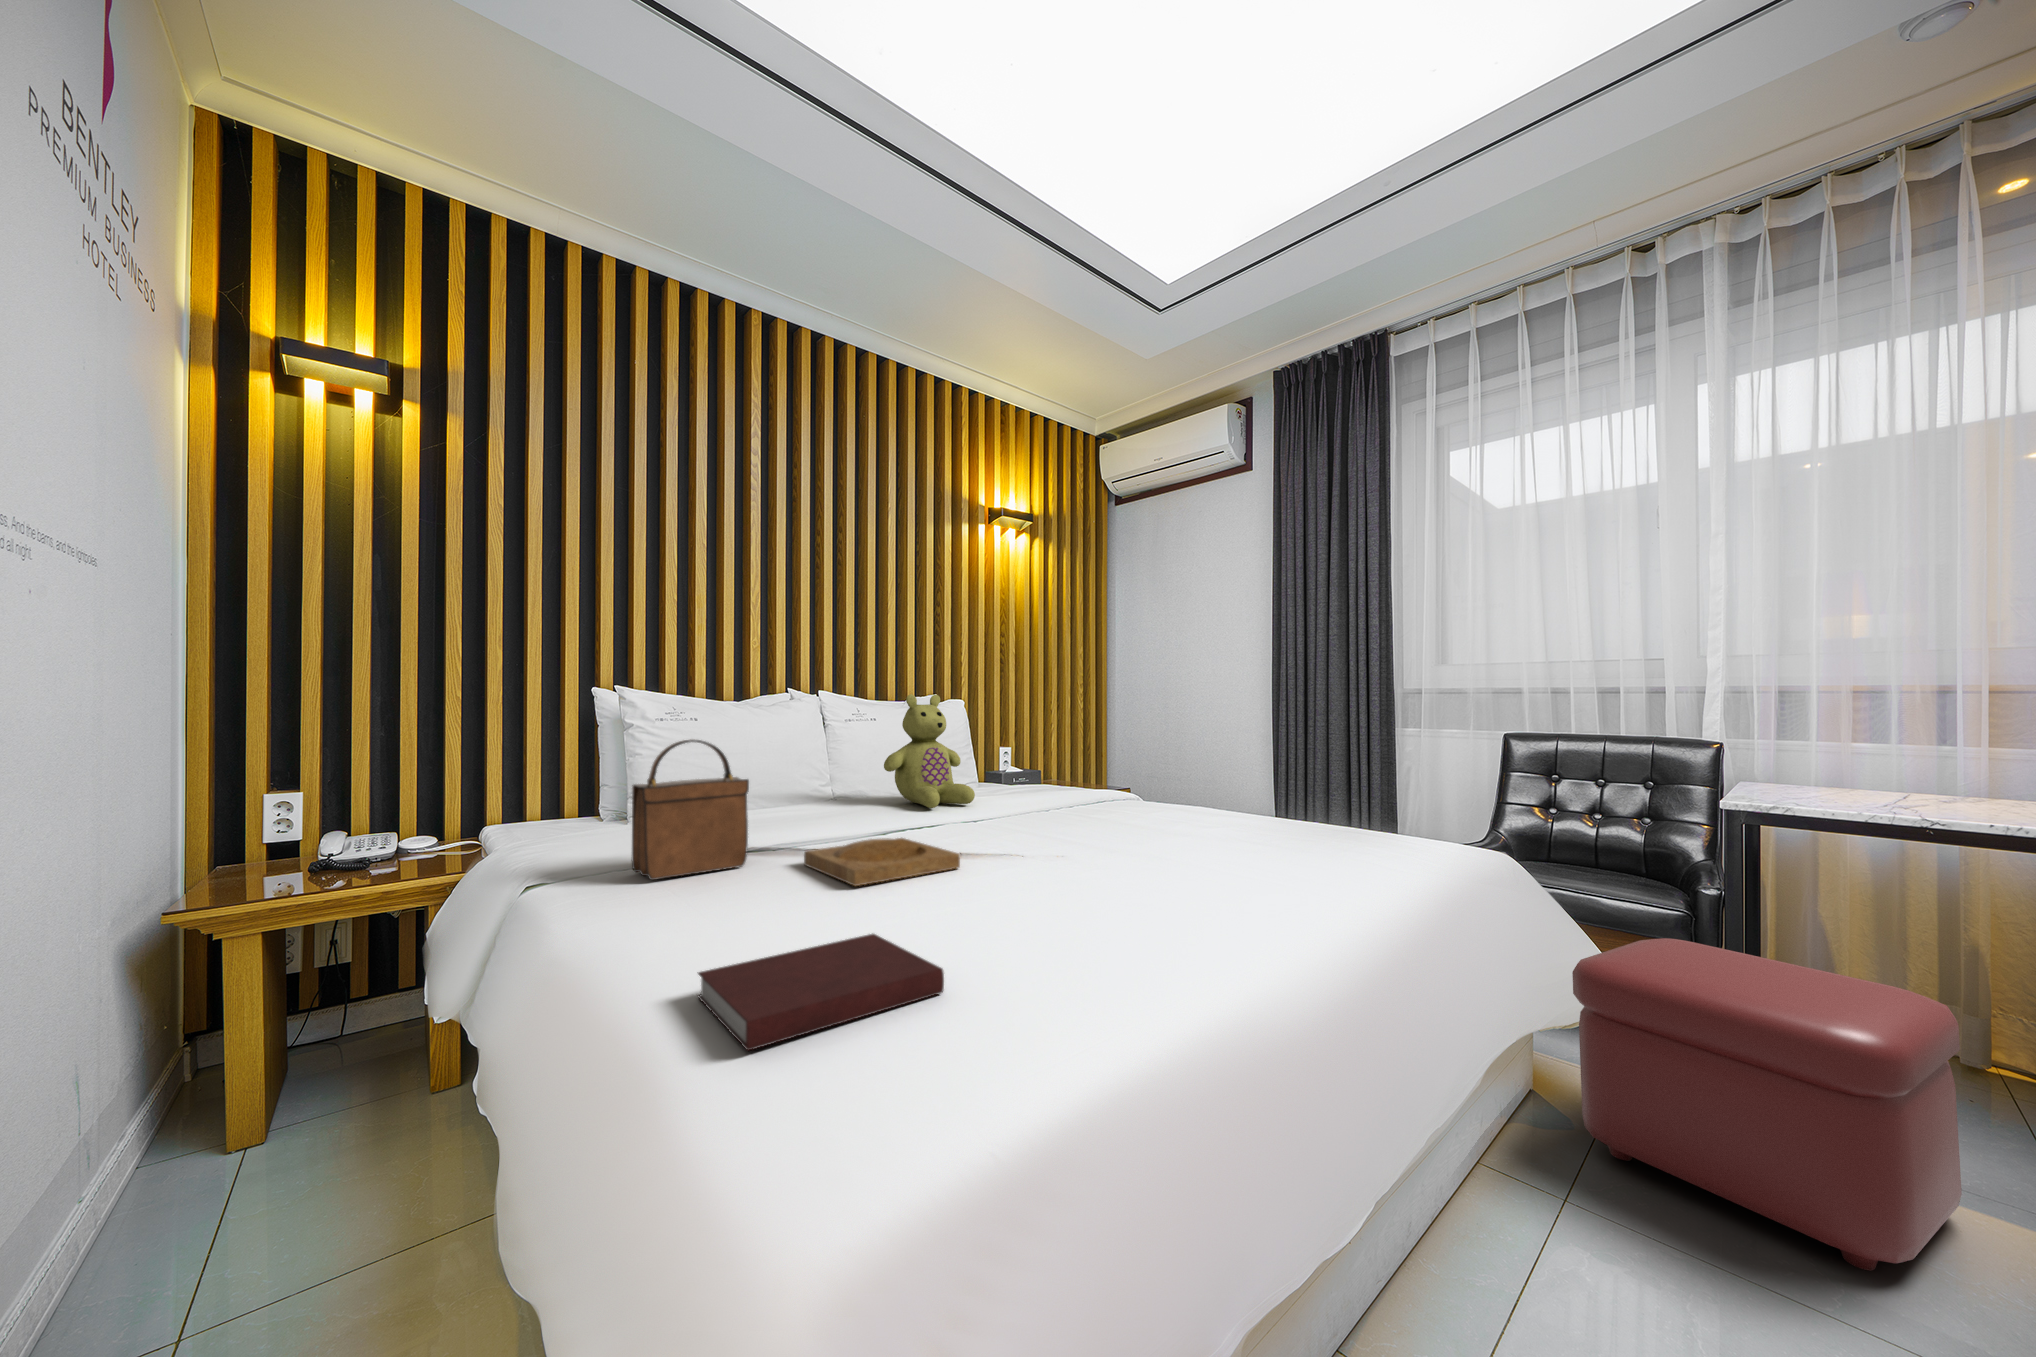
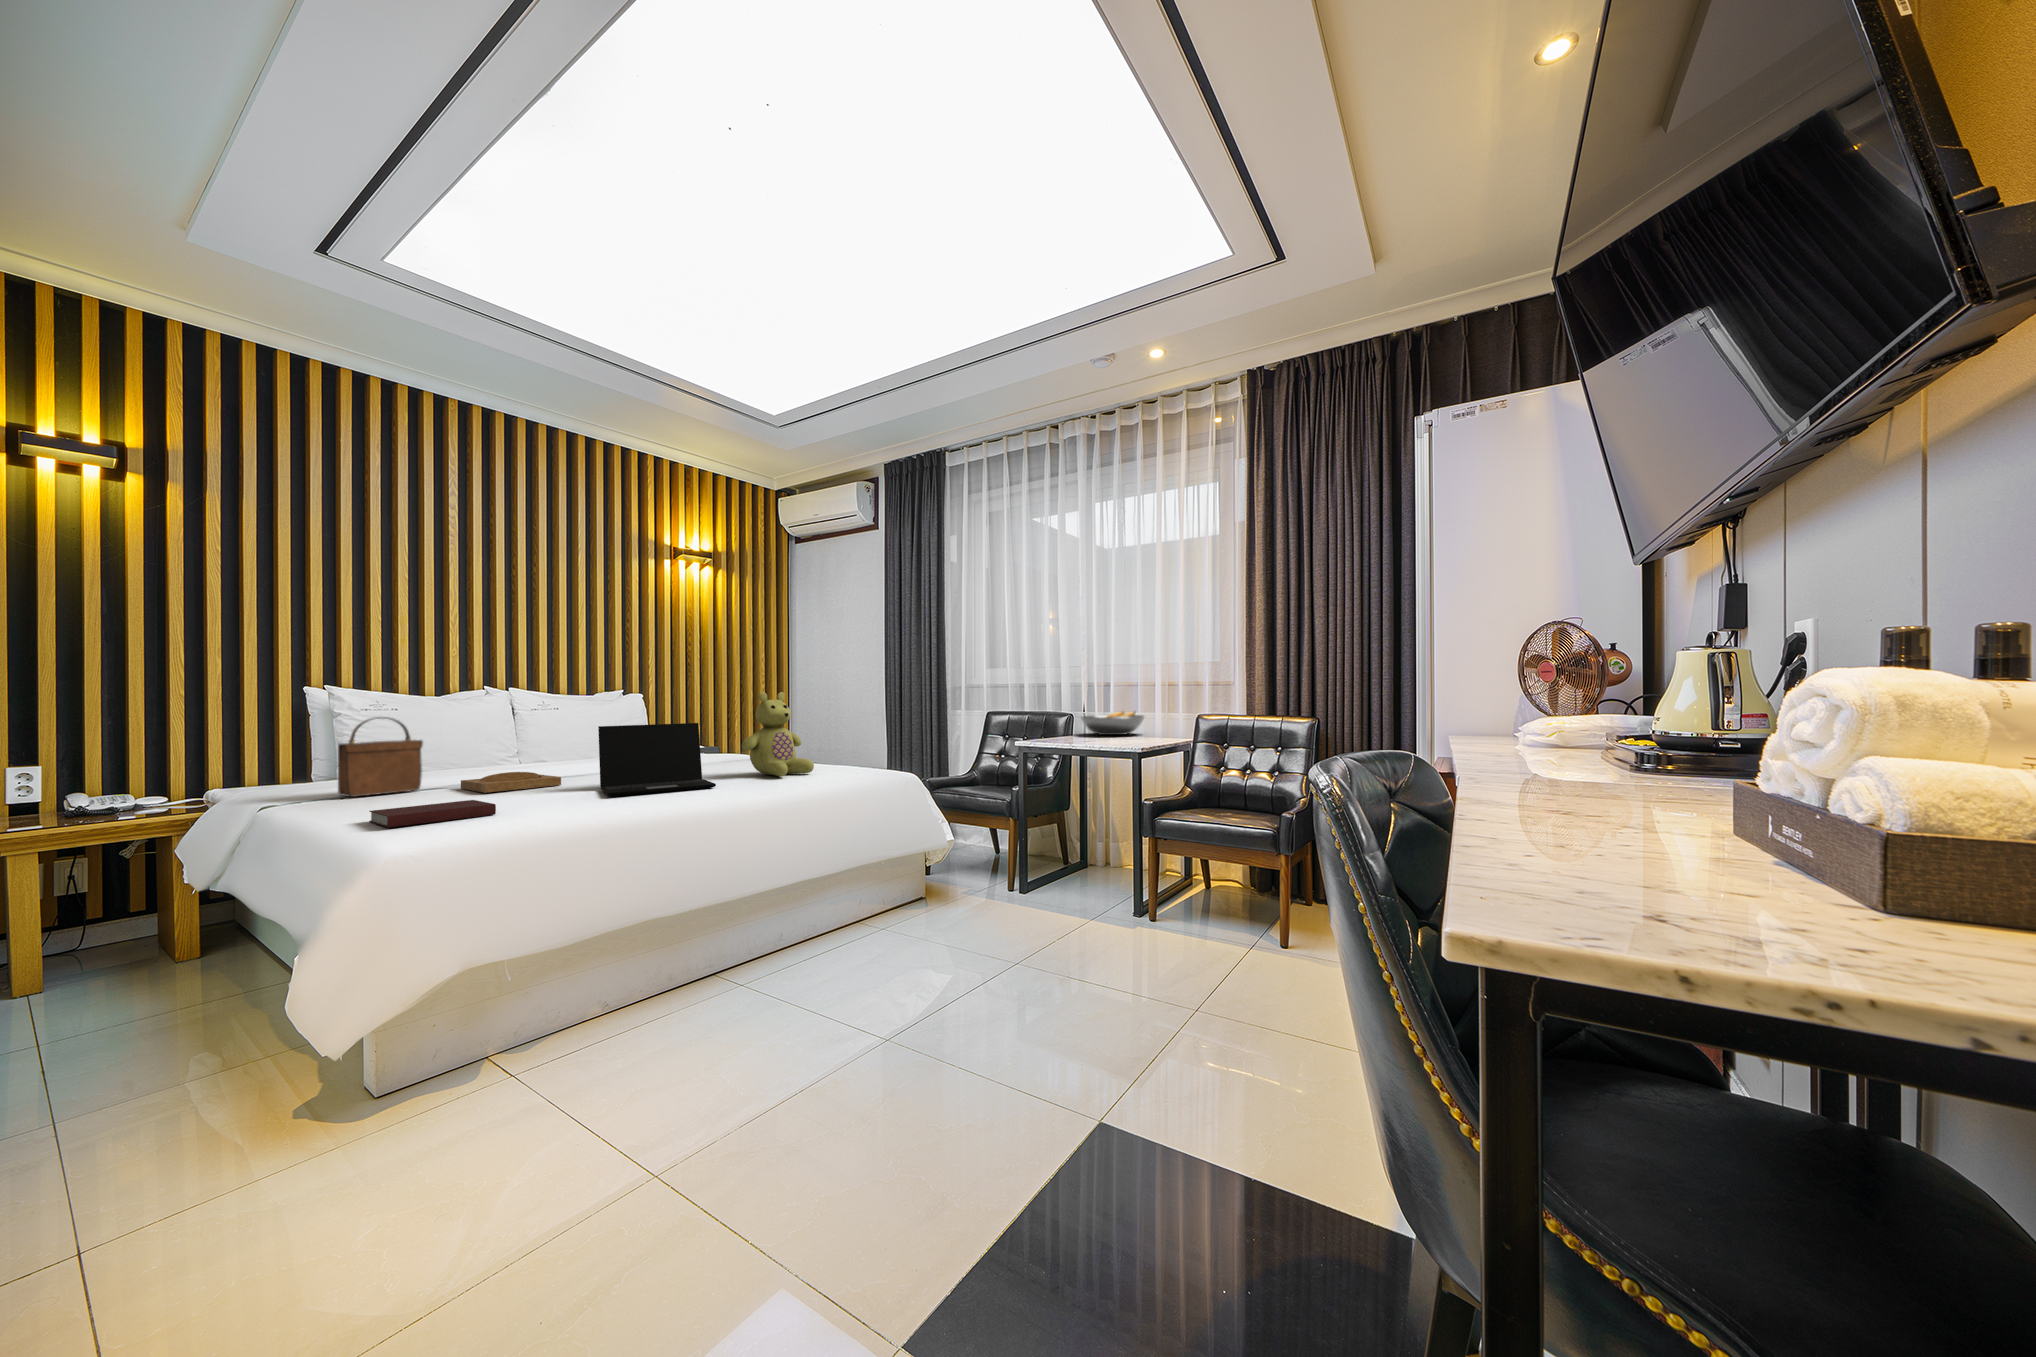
stuffed bear: present [884,694,975,808] -> present [742,692,814,776]
fruit bowl: none [1789,750,1991,797] -> present [1081,711,1144,735]
laptop: none [1038,762,1286,927] -> present [598,723,716,796]
ottoman: present [1572,938,1962,1271] -> none [915,809,1049,930]

